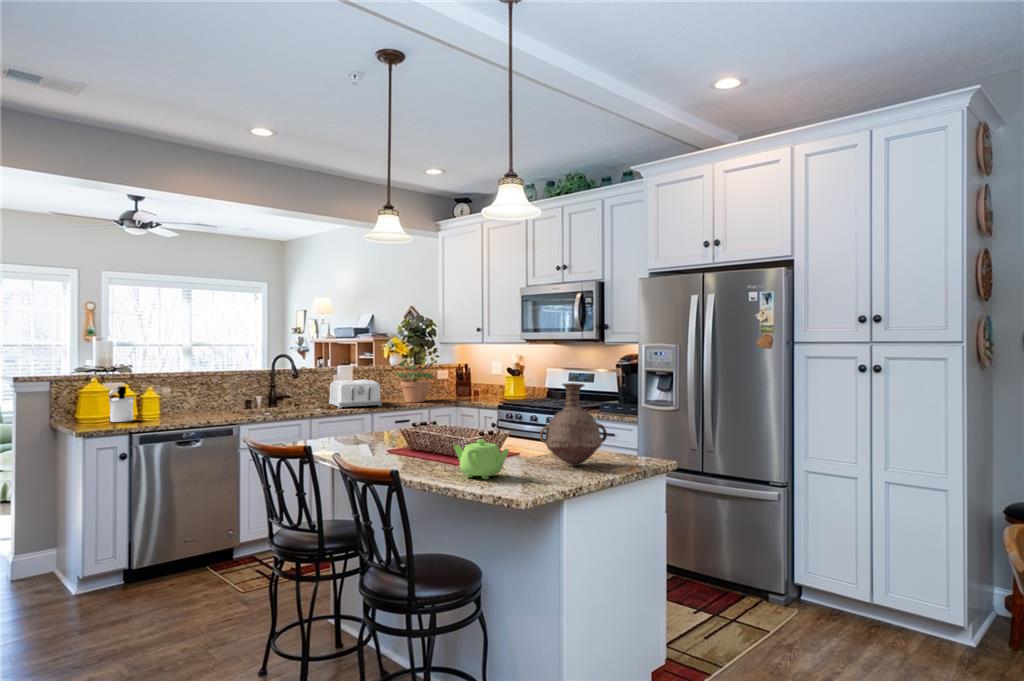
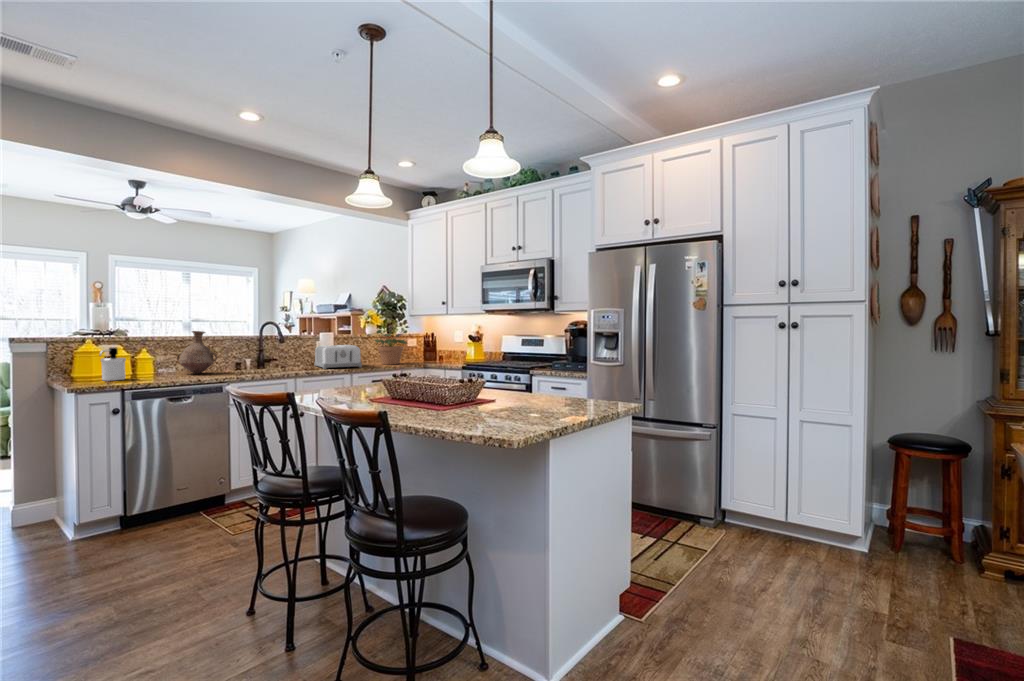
vase: present [540,383,607,466] -> present [177,331,217,374]
teapot: present [454,439,509,479] -> none [439,384,494,422]

